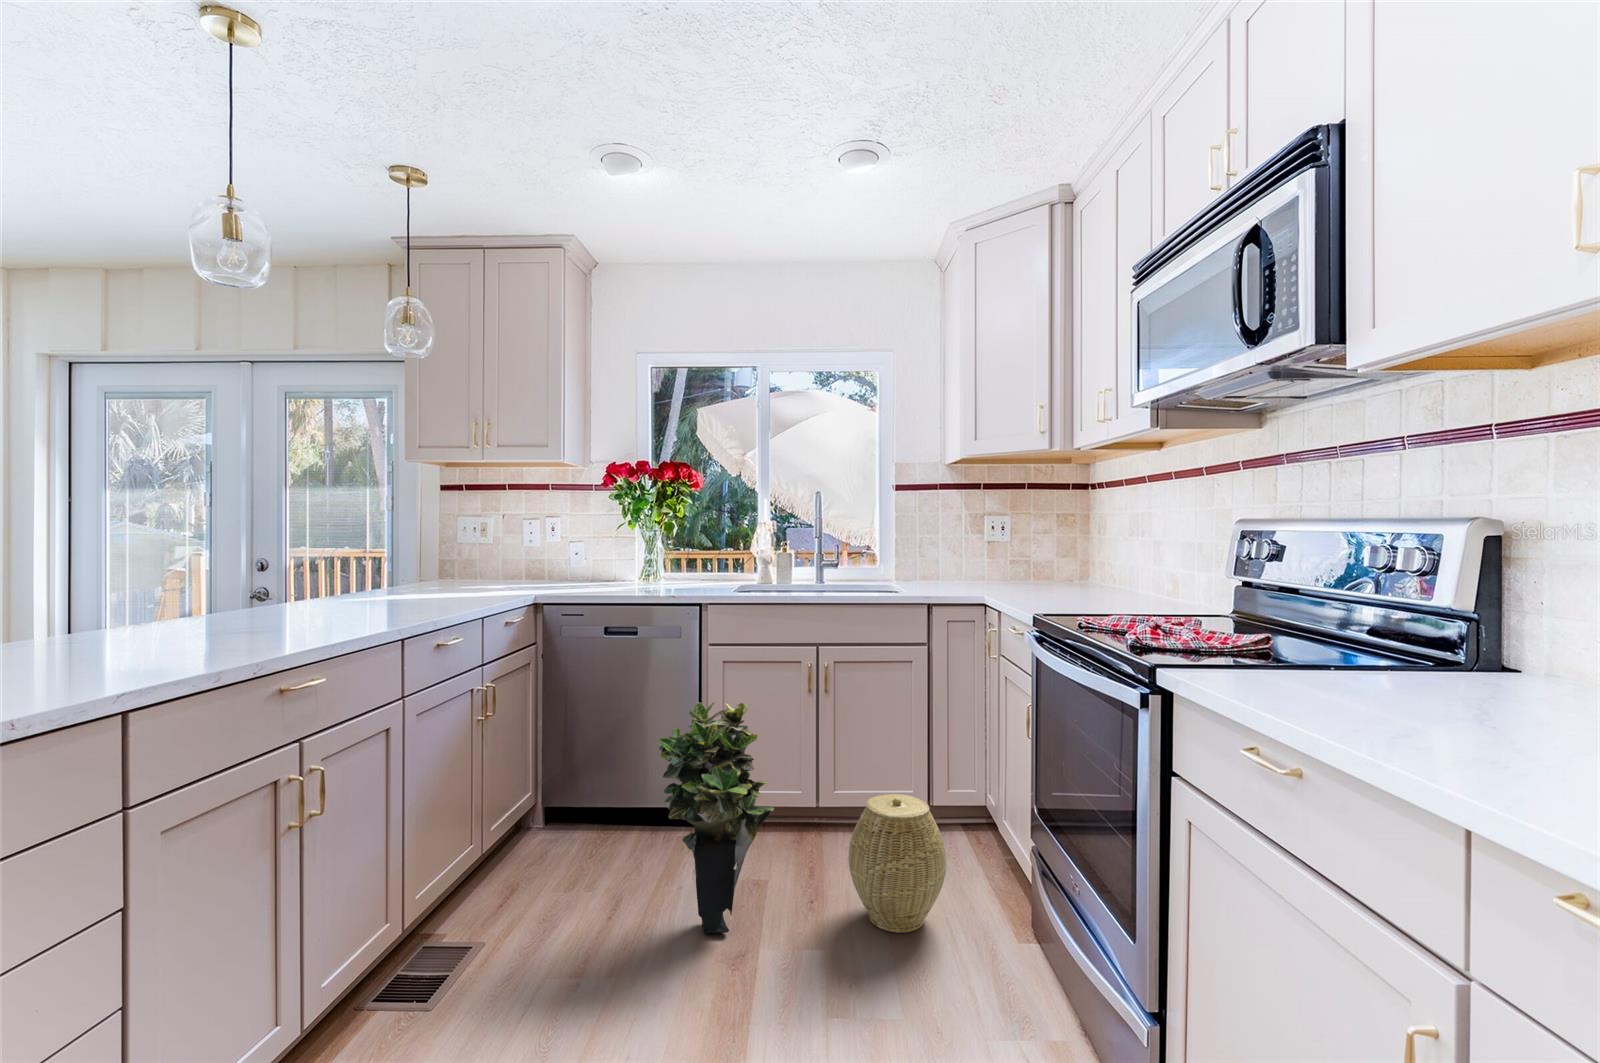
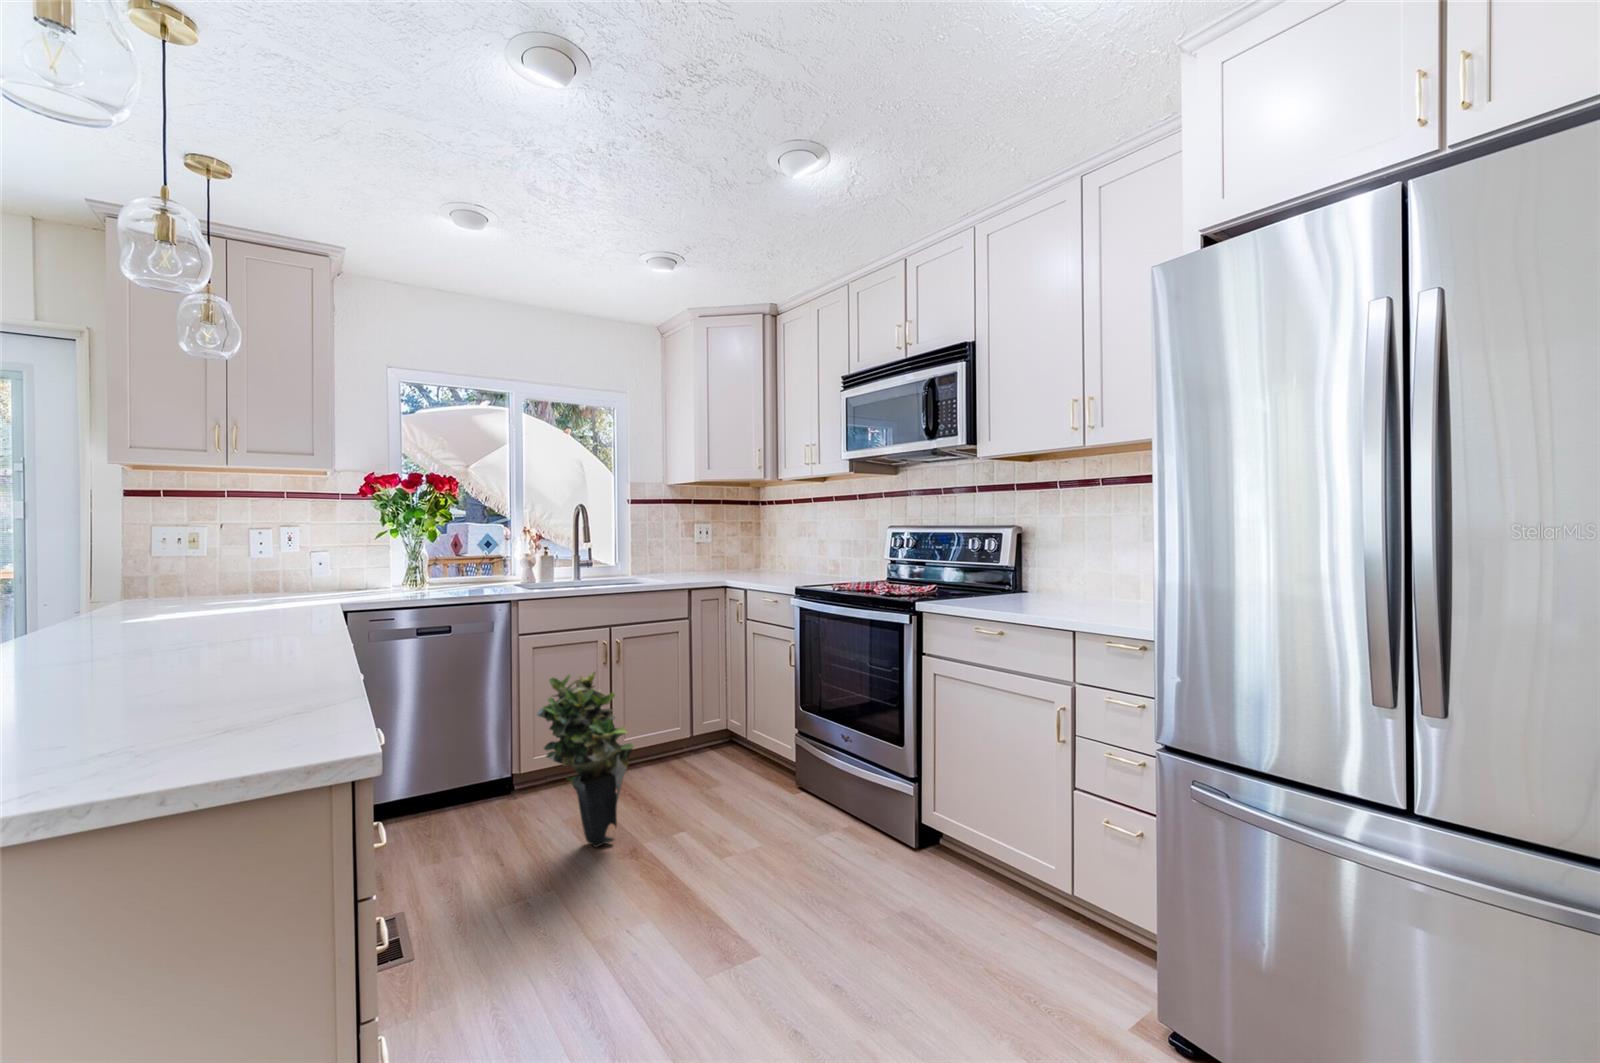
woven basket: present [848,794,947,933] -> none [681,719,748,810]

